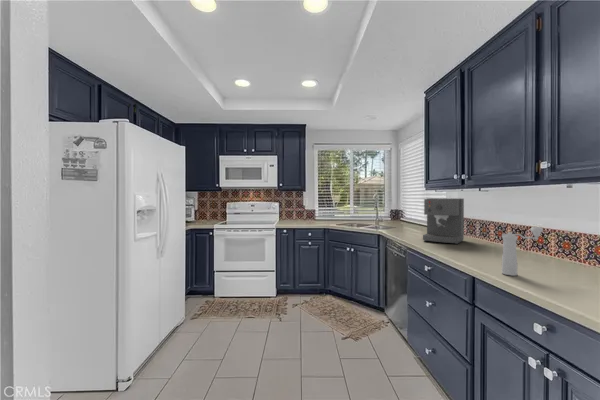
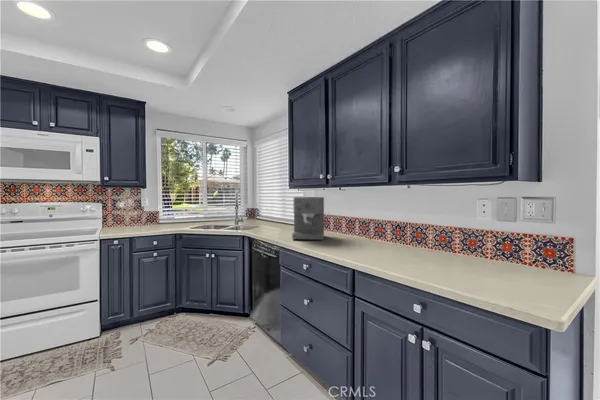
pepper mill: present [502,227,543,276] -> none [377,222,403,265]

